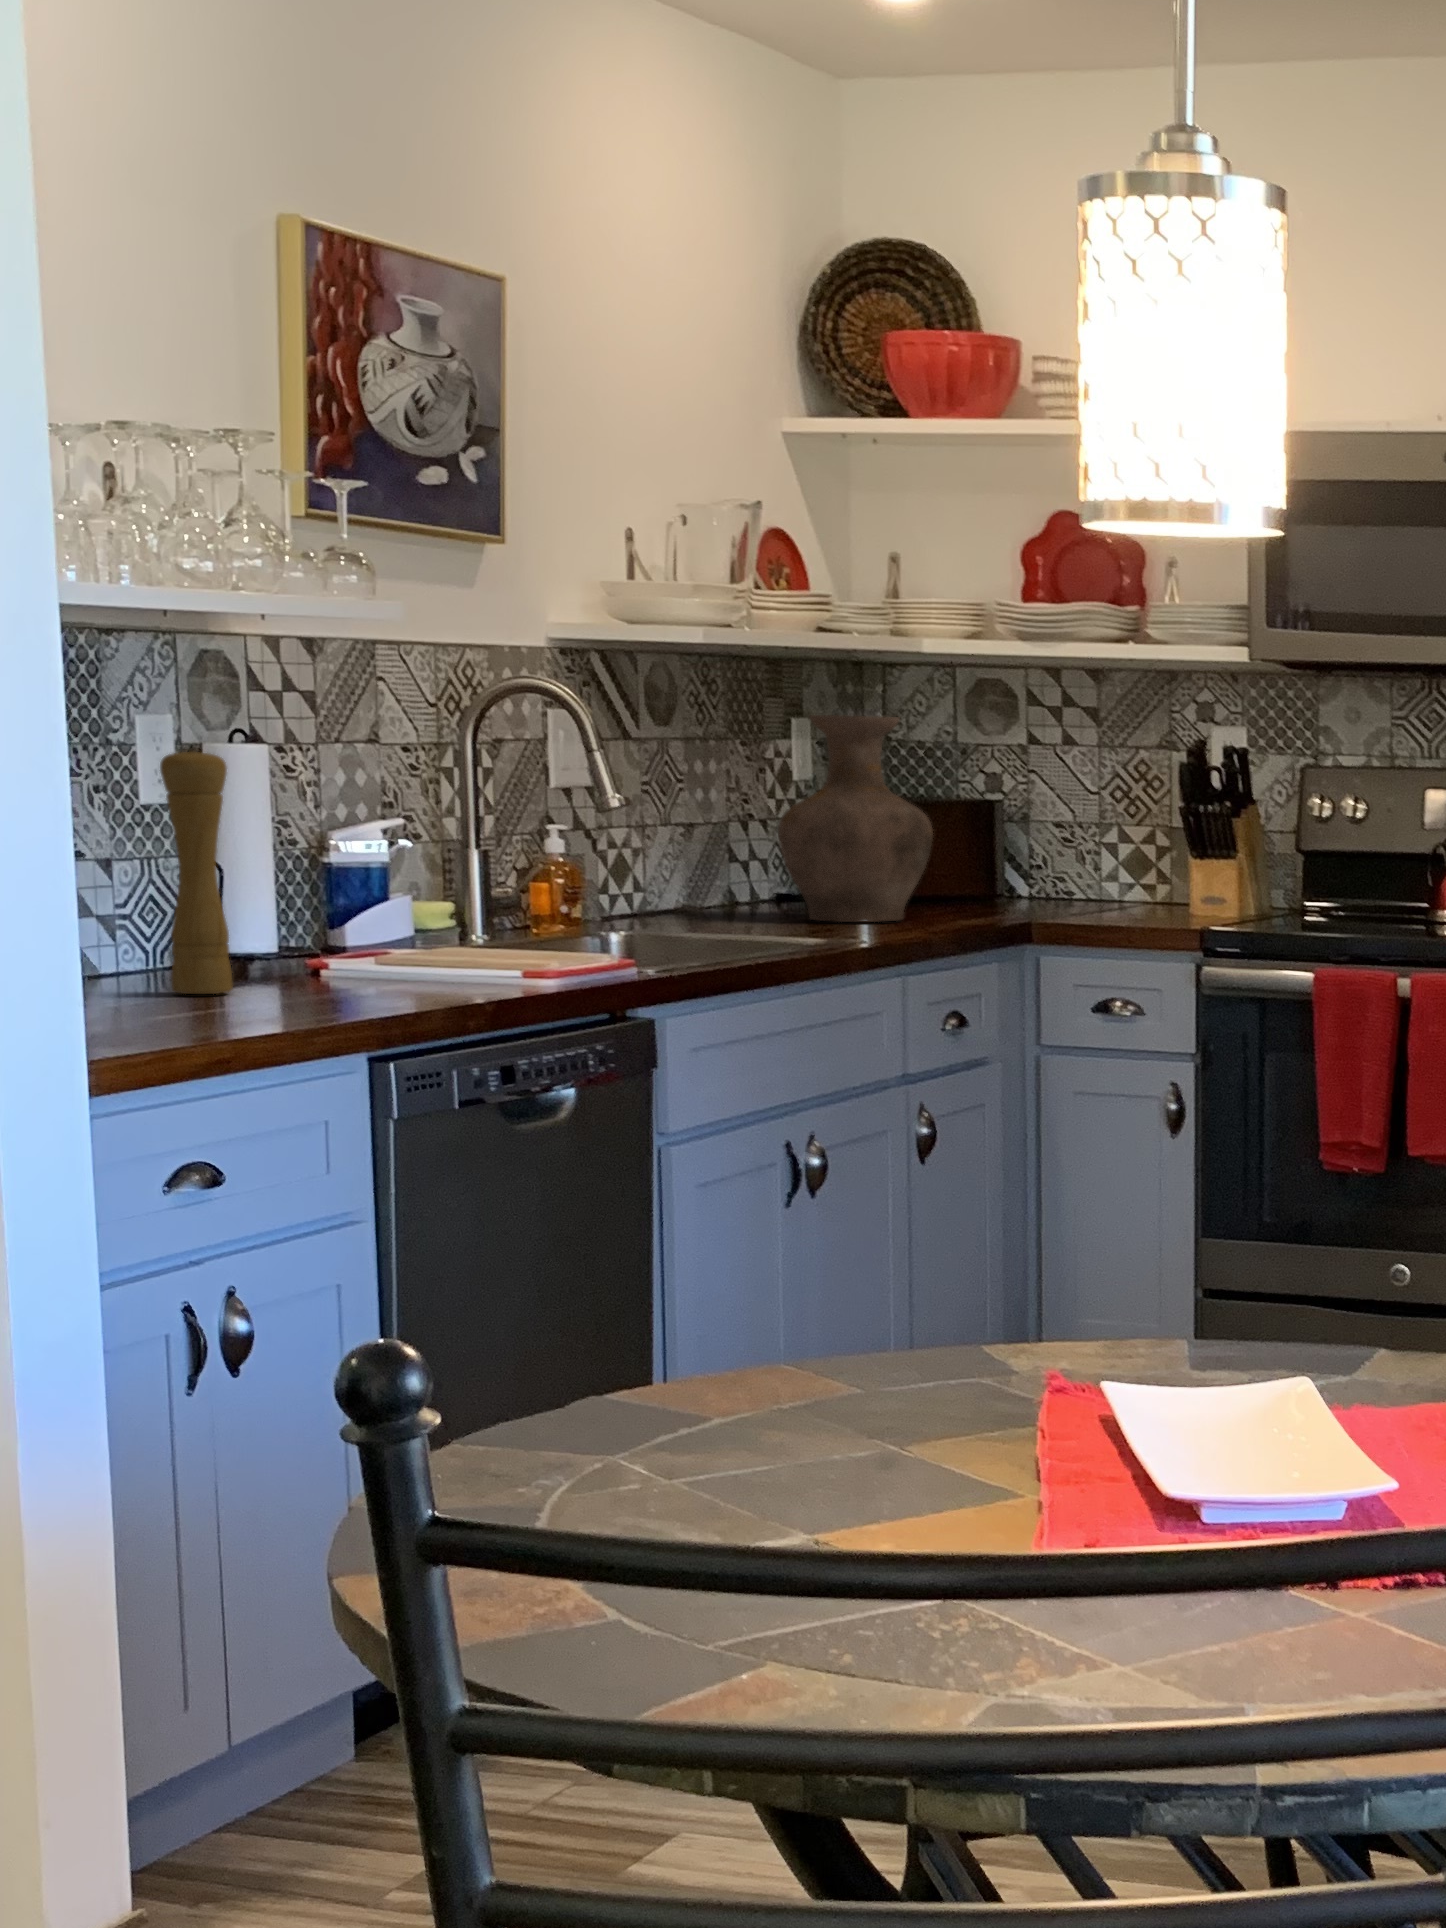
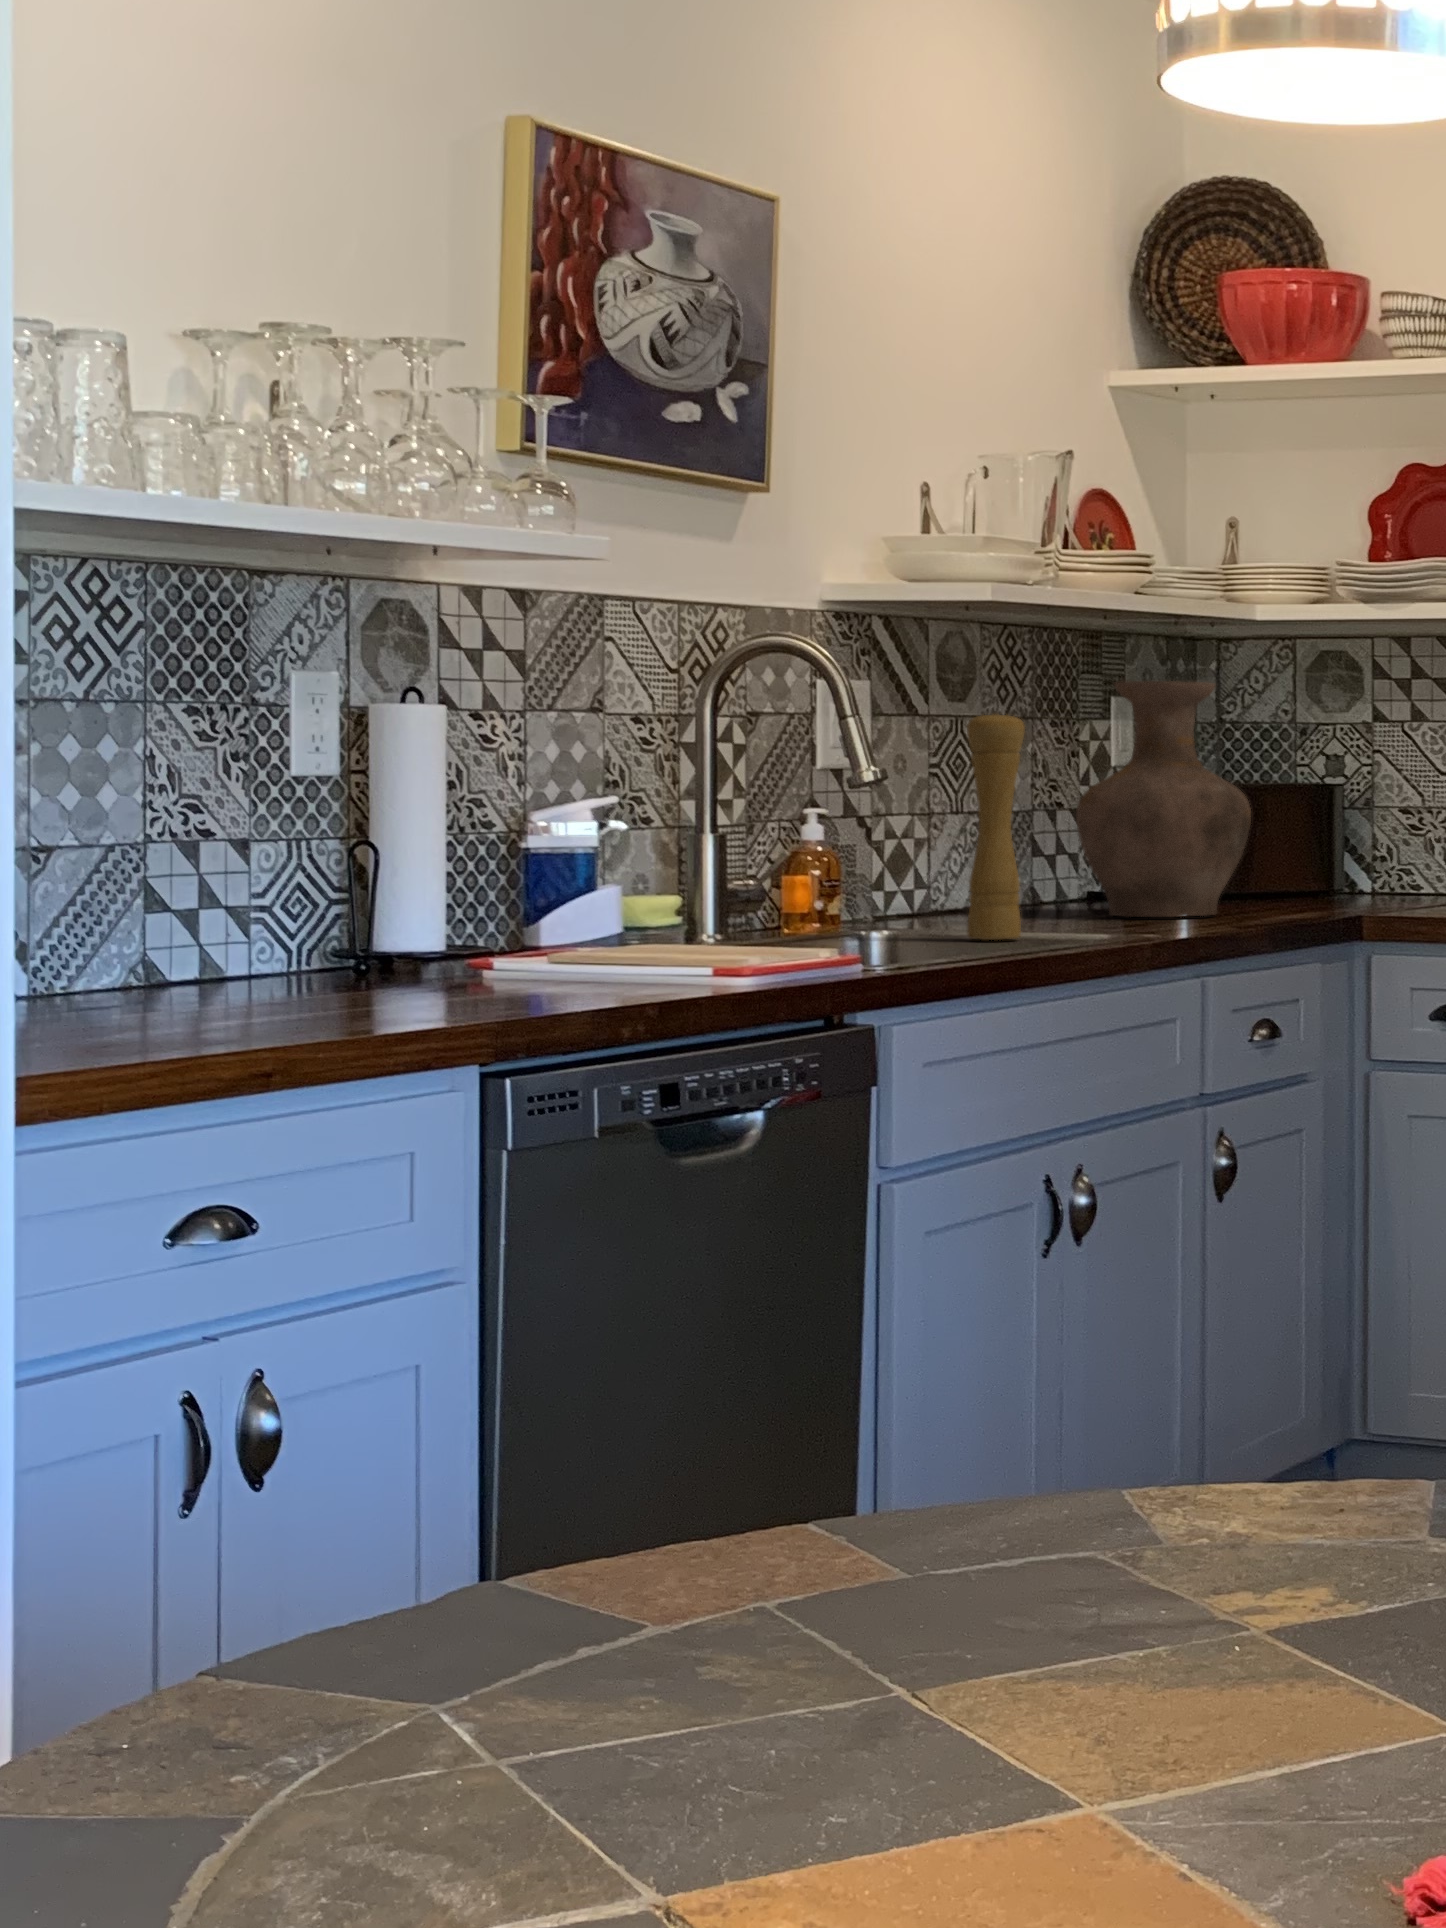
pepper mill: present [160,748,233,994] -> present [967,711,1025,940]

